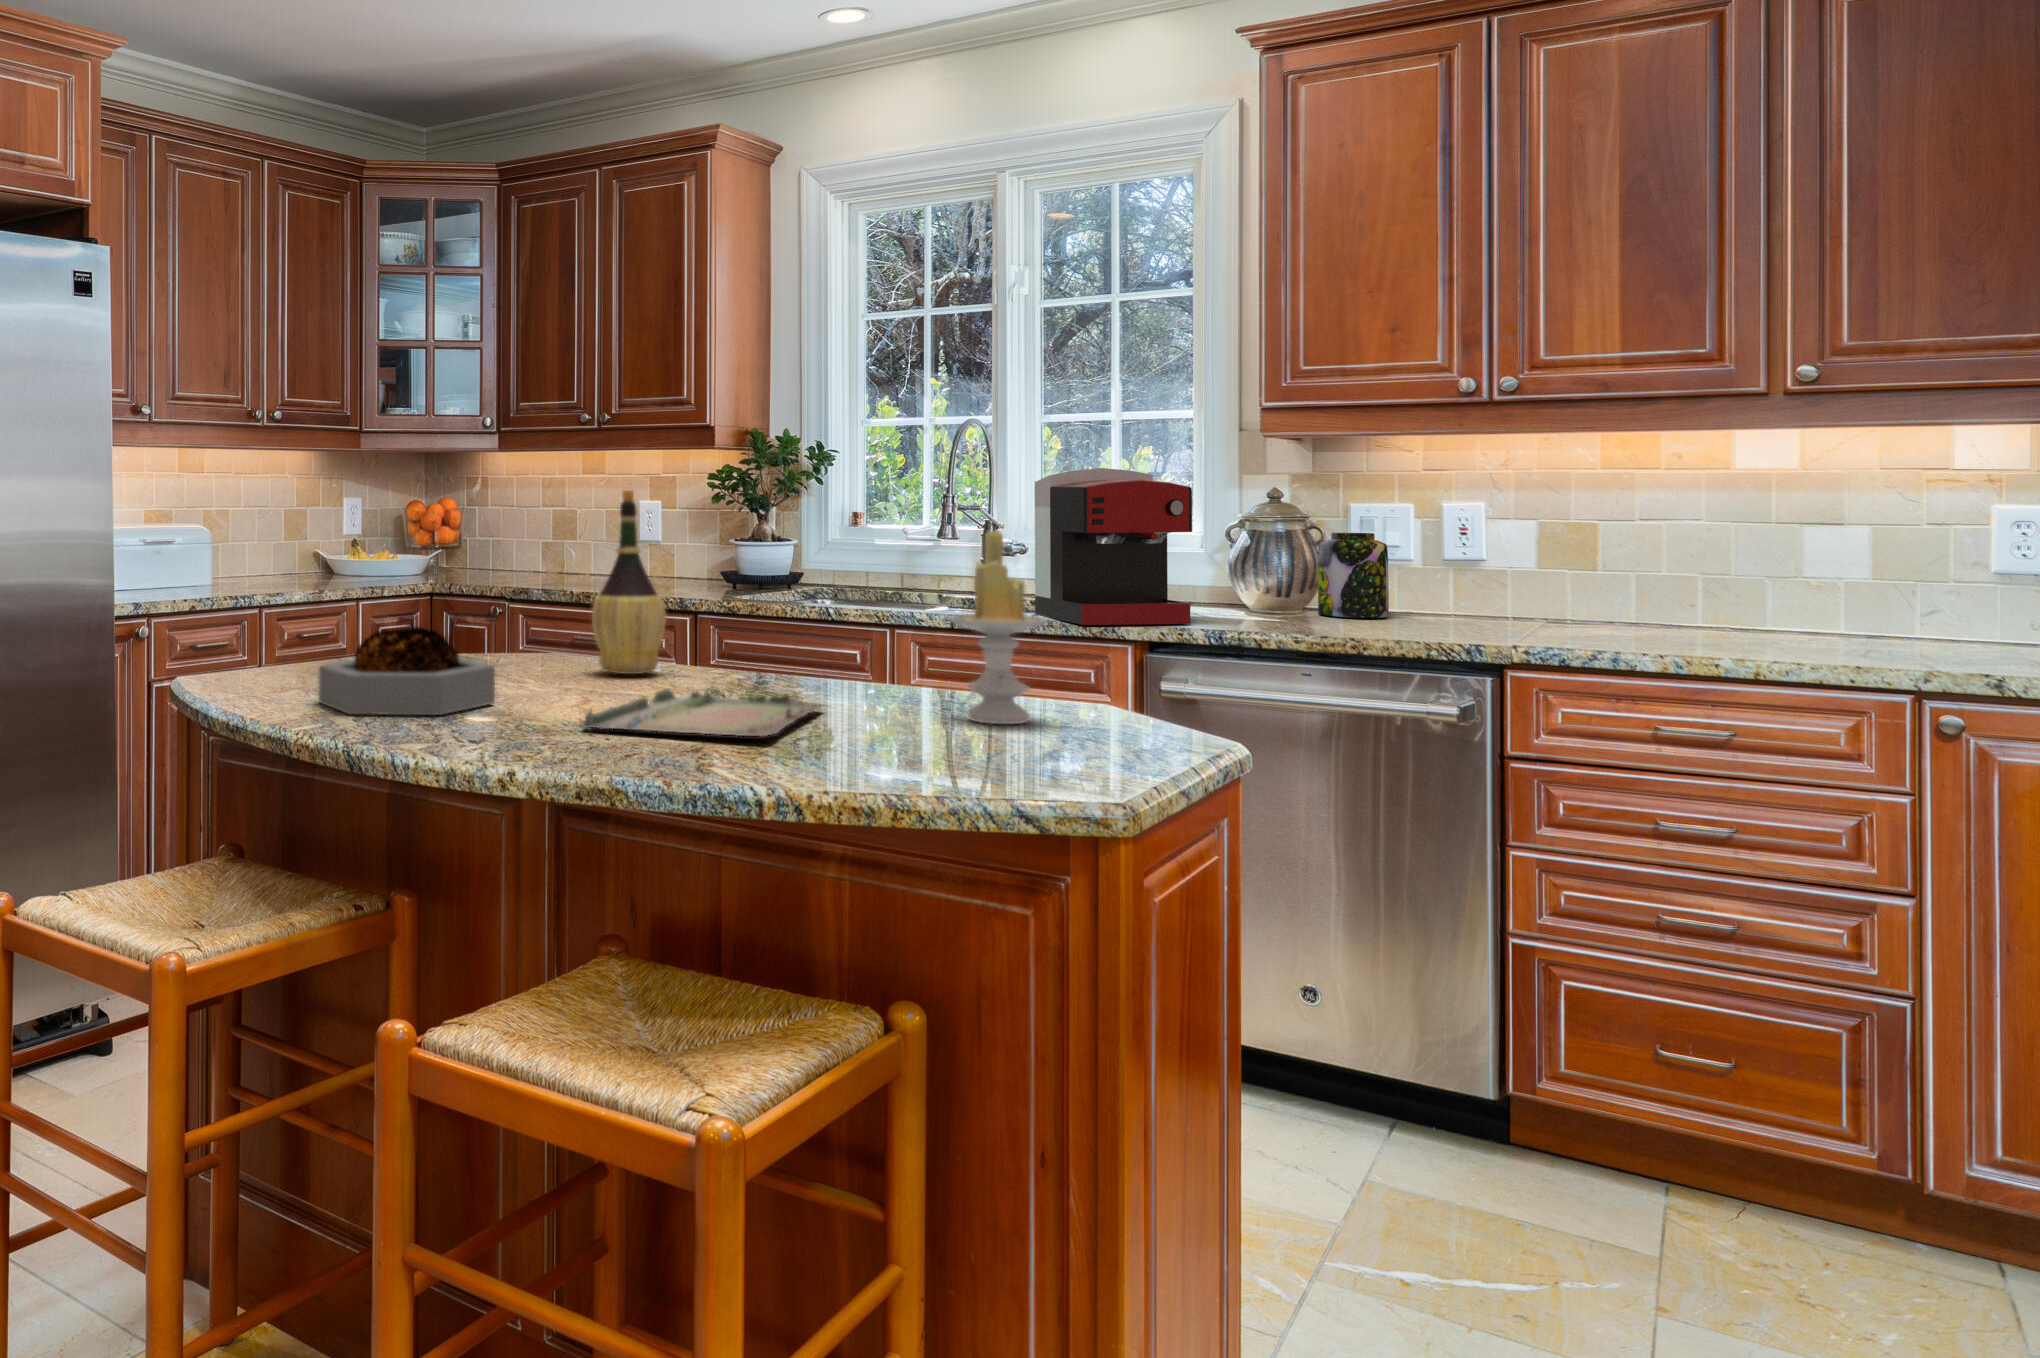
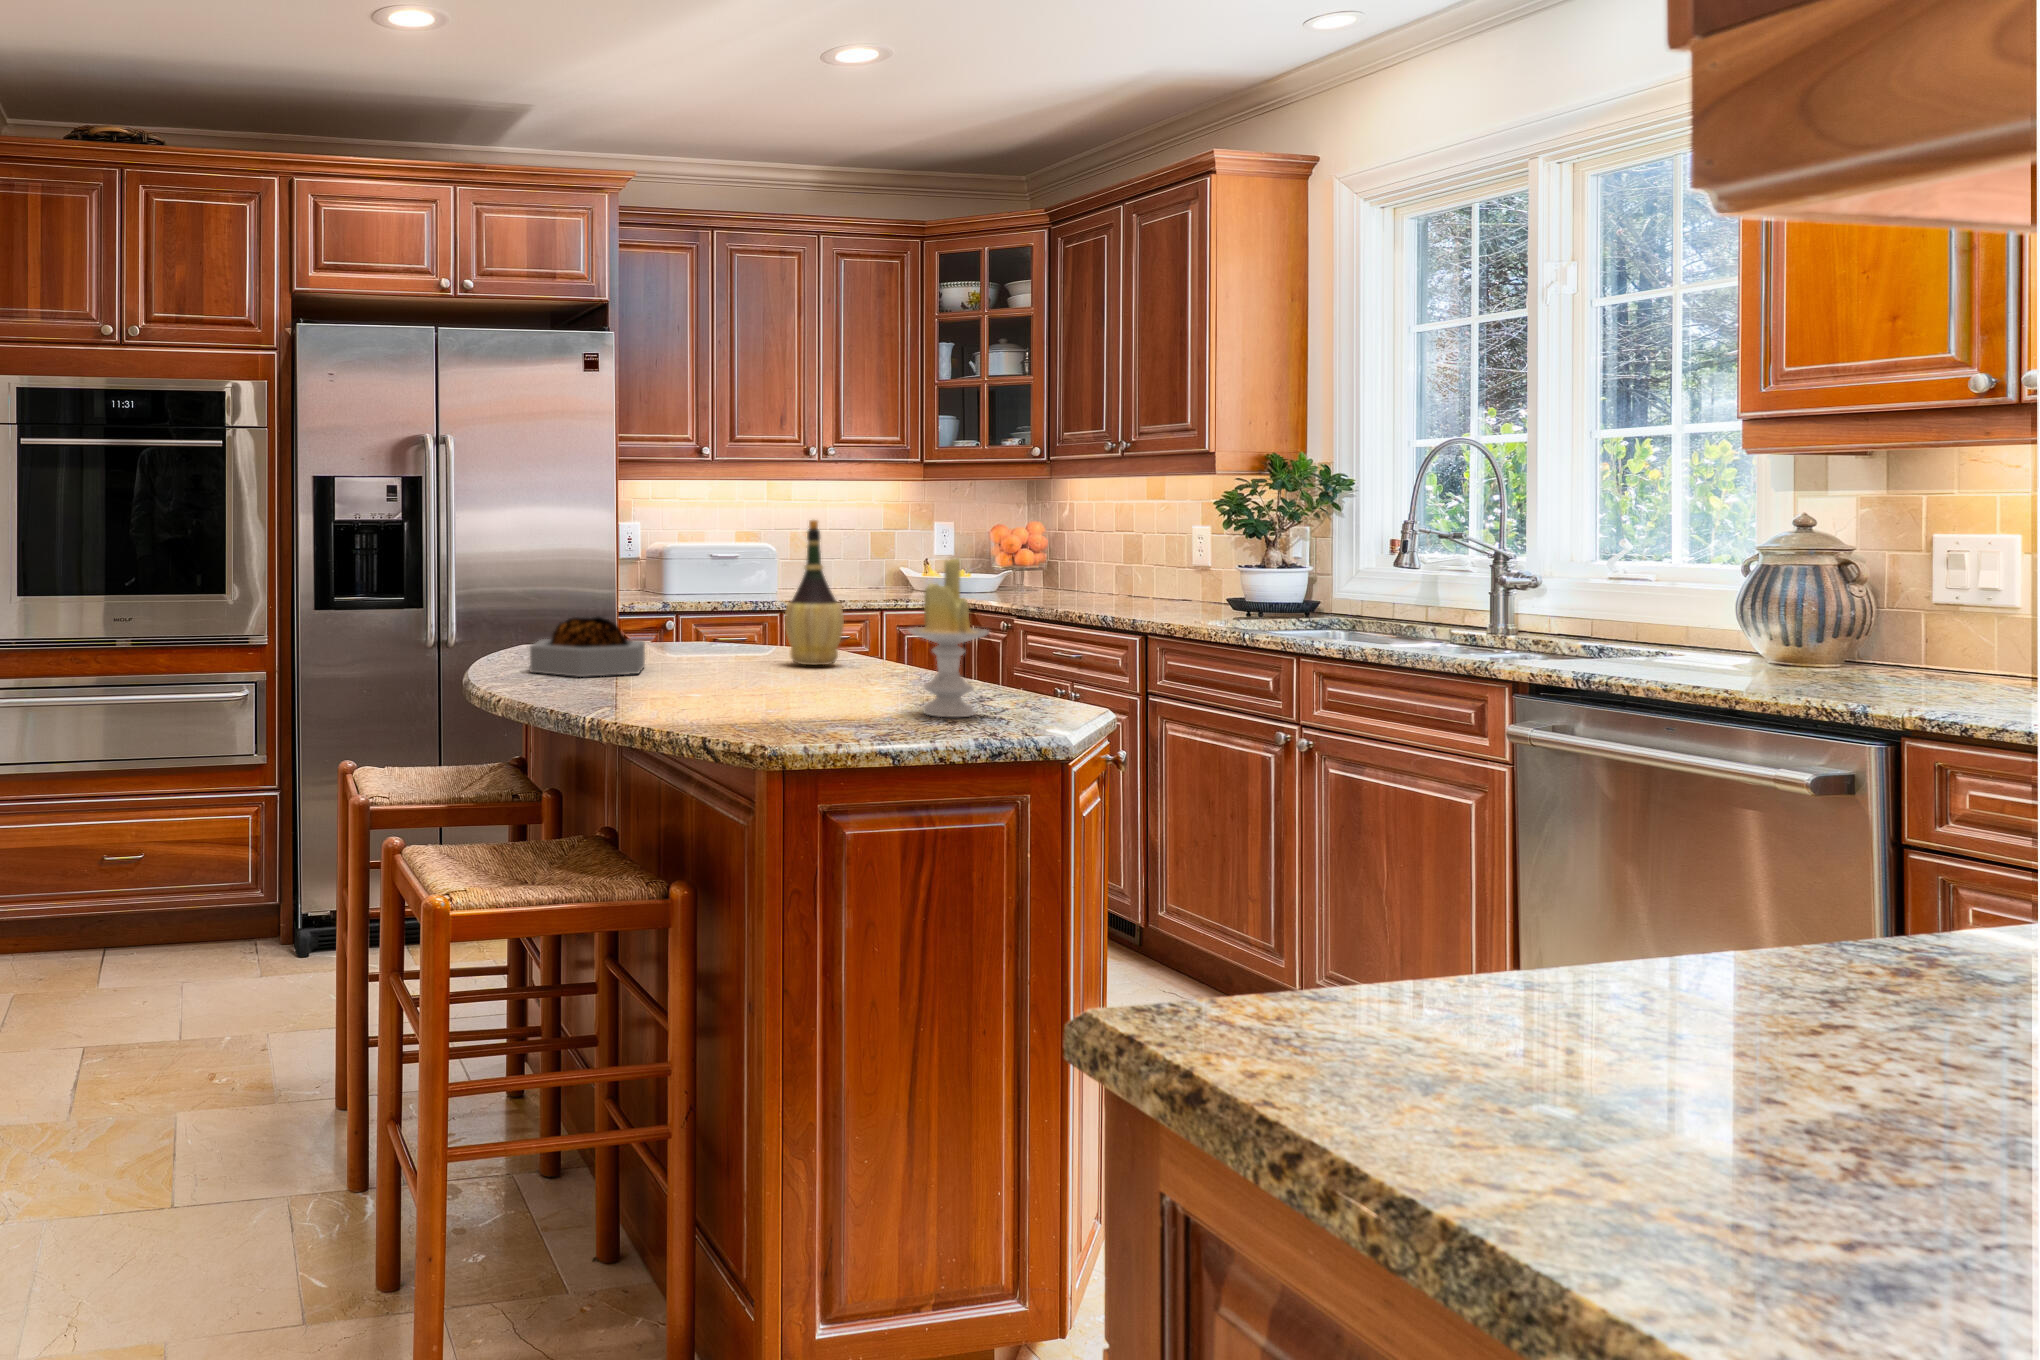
coffee maker: present [1035,468,1192,625] -> none [1455,495,1602,667]
jar: present [1318,533,1389,618] -> none [1839,572,1936,676]
tray: present [583,688,822,736] -> none [627,671,841,704]

